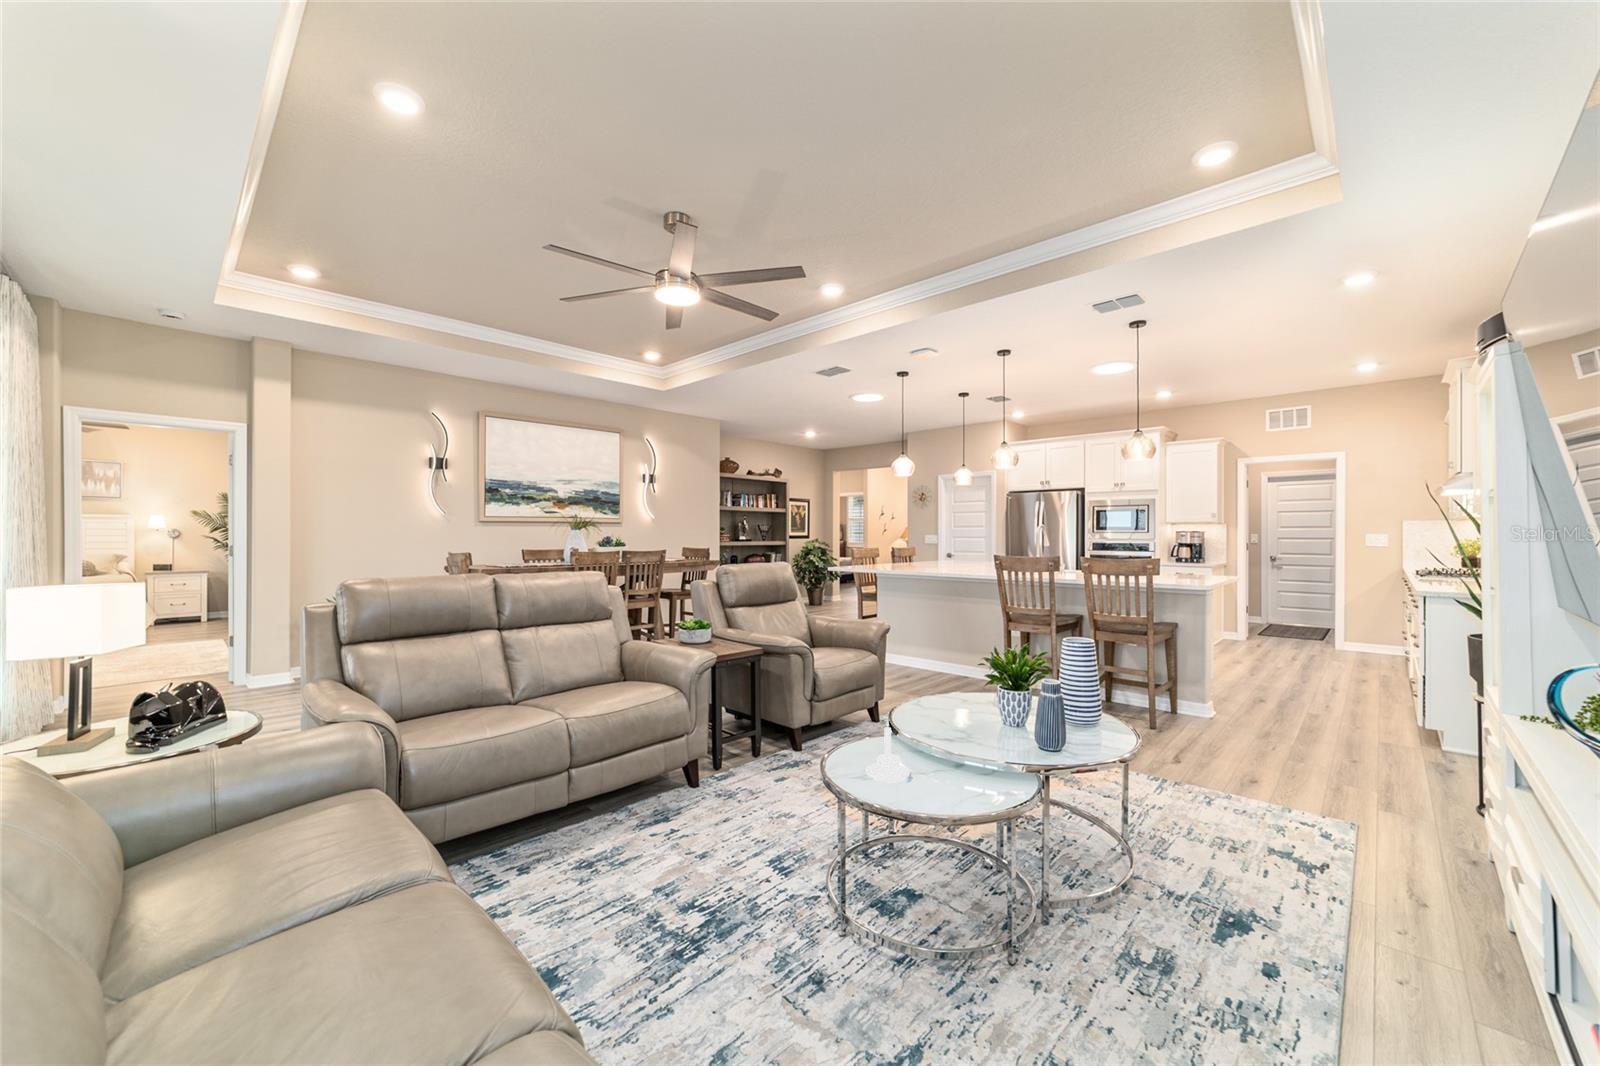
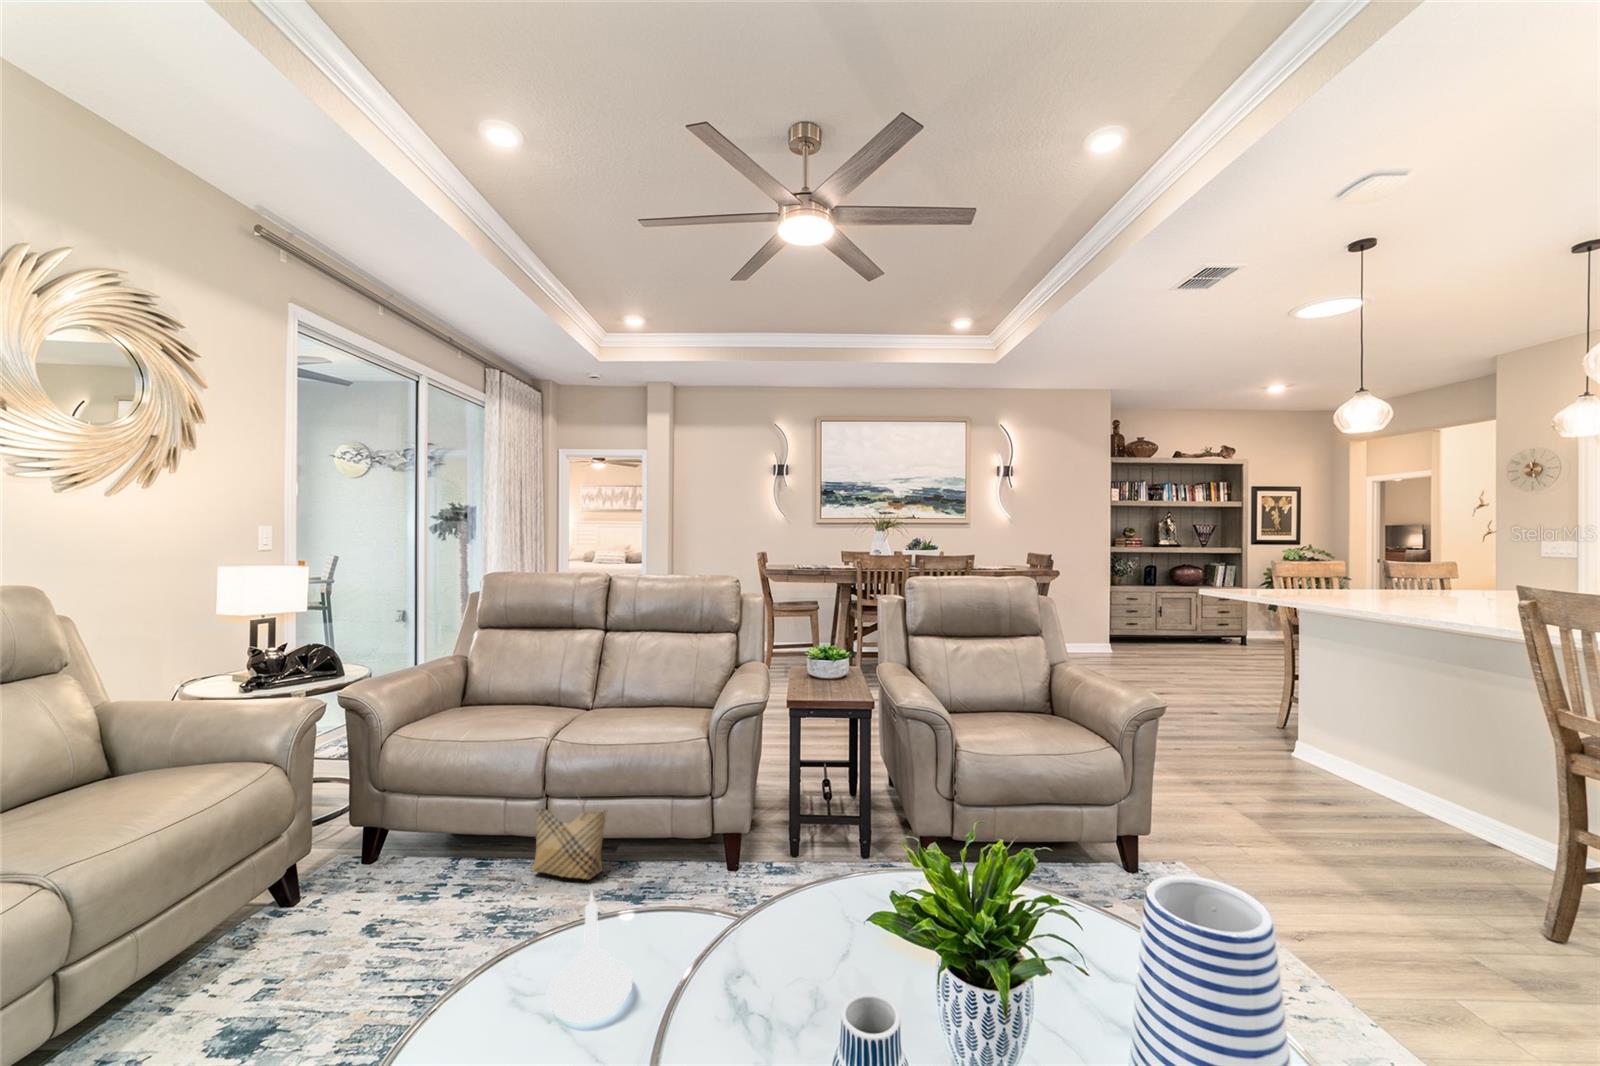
woven basket: none [553,737,619,838] -> present [532,779,606,879]

